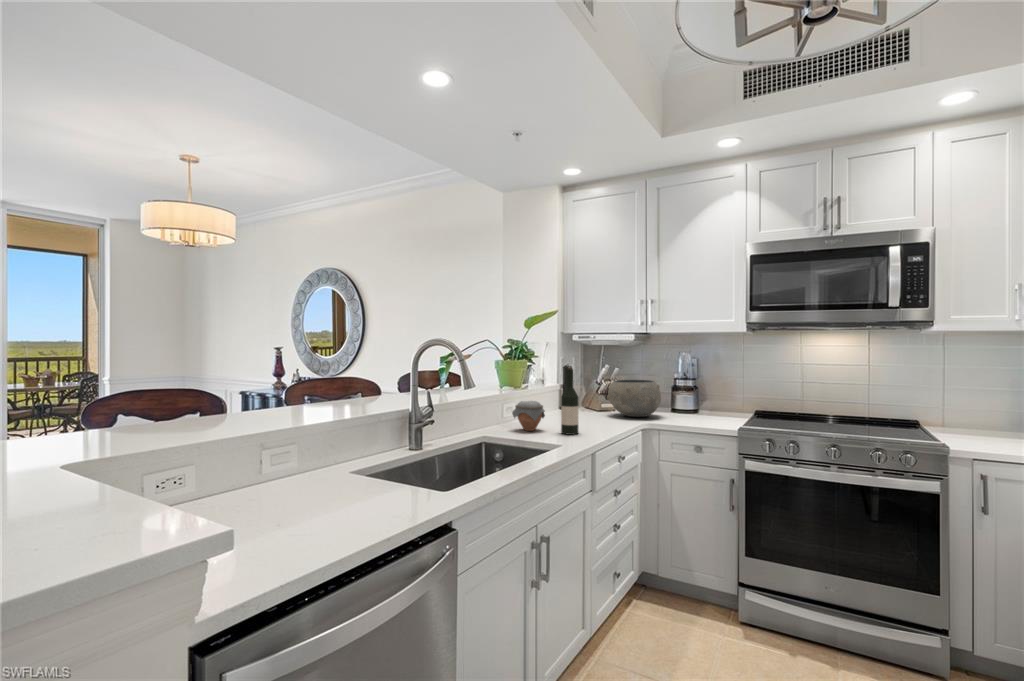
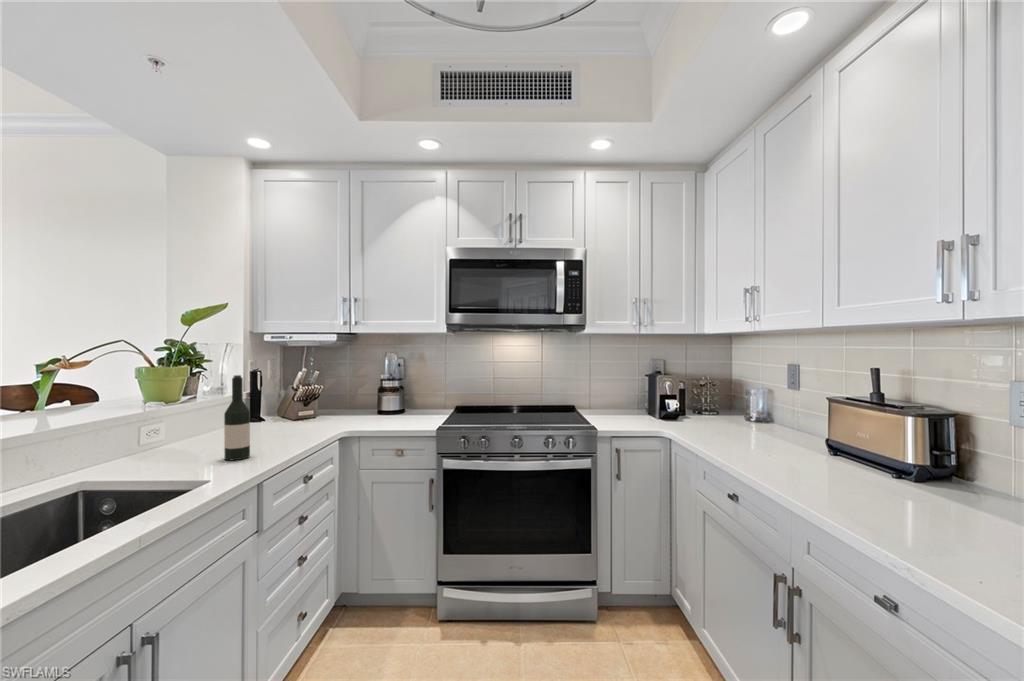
ceramic bowl: present [607,380,661,417] -> none [301,384,363,426]
jar: present [512,401,545,431] -> none [148,421,203,462]

